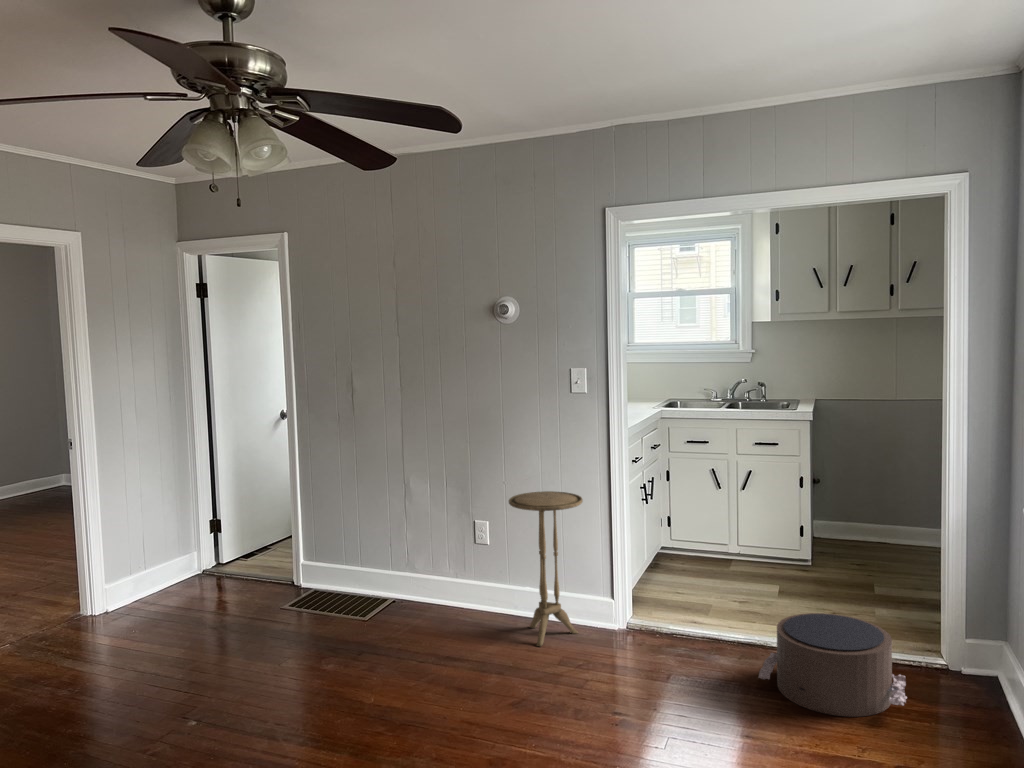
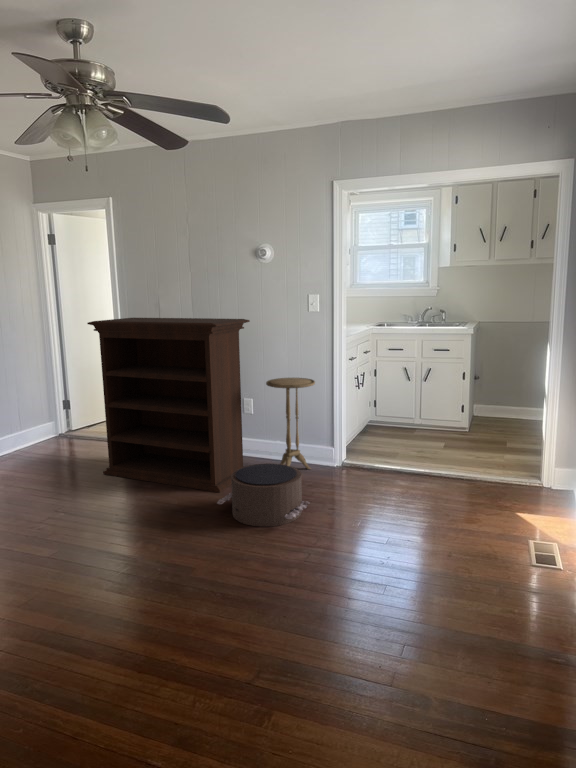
bookshelf: none [244,403,485,677] -> present [87,318,250,493]
pouf: present [759,613,907,717] -> present [217,463,310,527]

